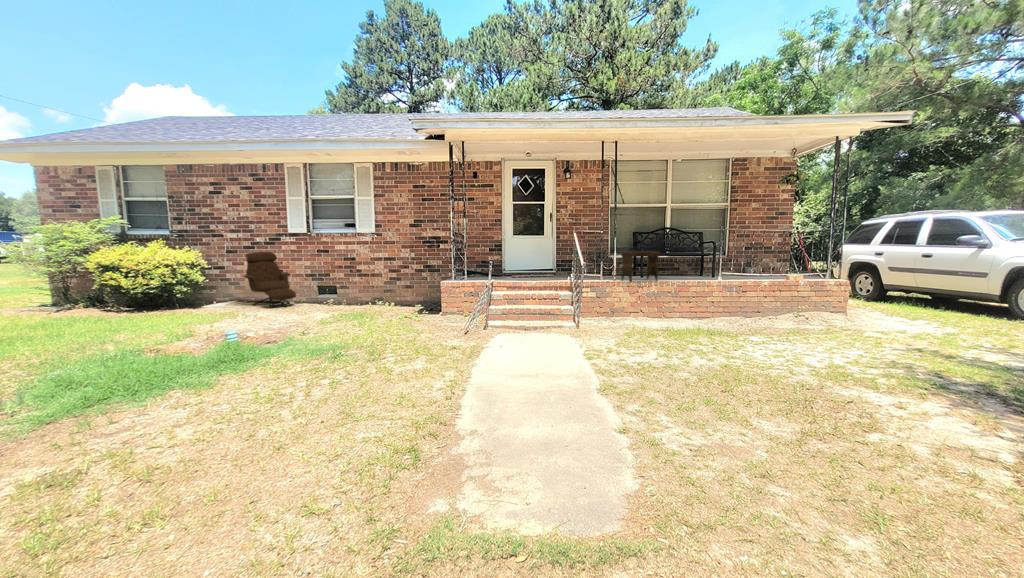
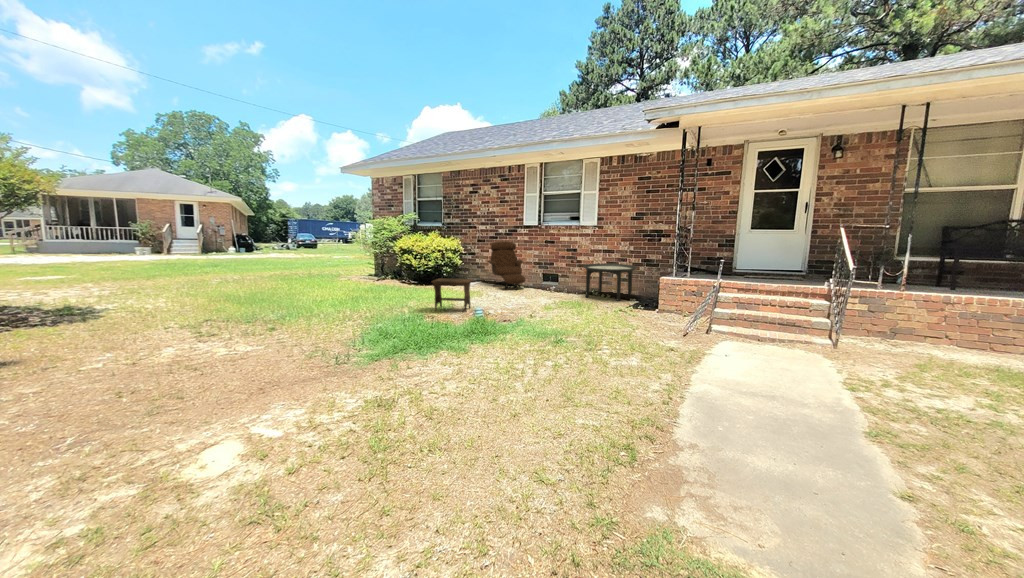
footstool: present [620,251,661,282] -> present [432,279,472,311]
round table: none [364,271,420,308] -> present [583,264,637,301]

